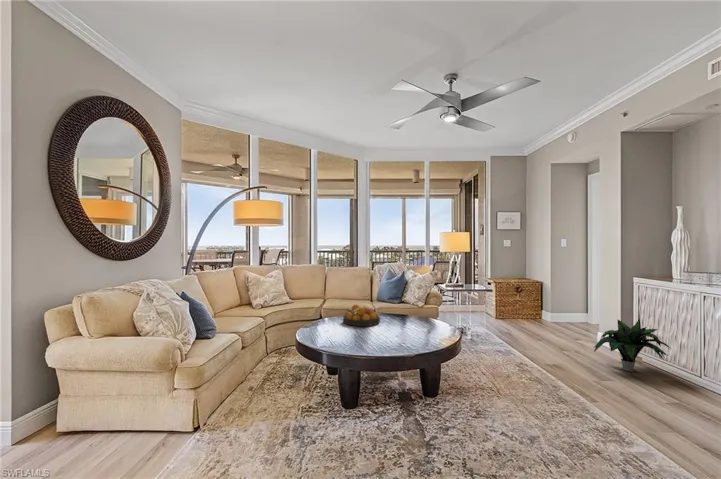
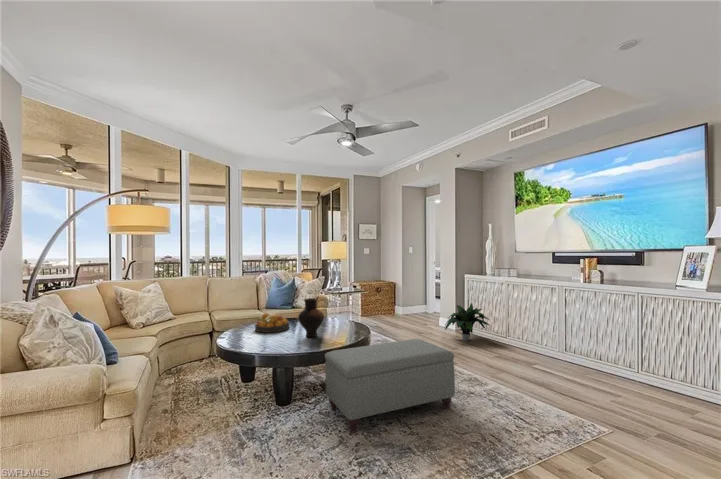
vase: none [379,293,408,337] -> present [298,298,324,337]
ottoman: none [389,357,559,466] -> present [325,339,455,433]

